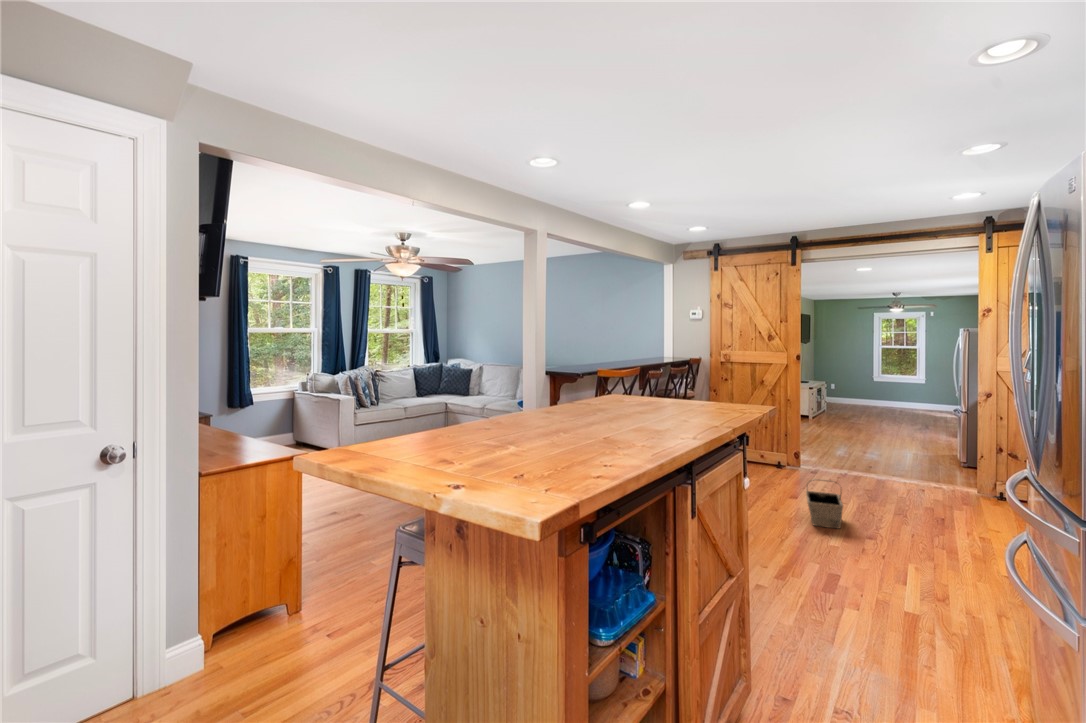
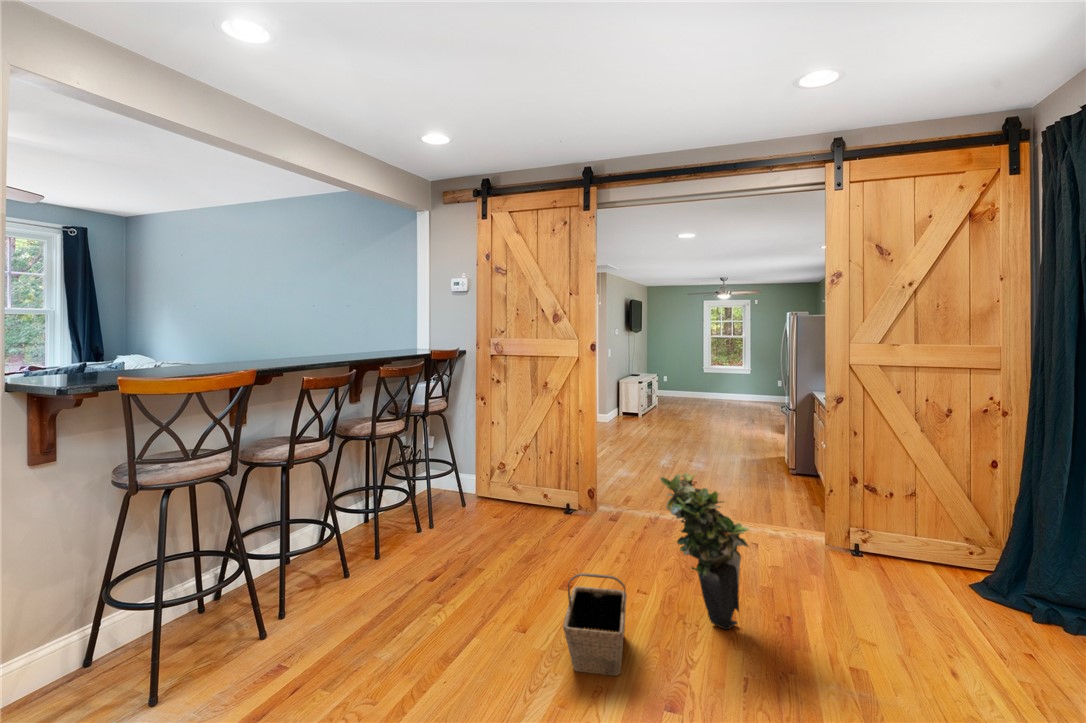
potted plant: none [858,432,918,521] -> present [660,473,749,630]

